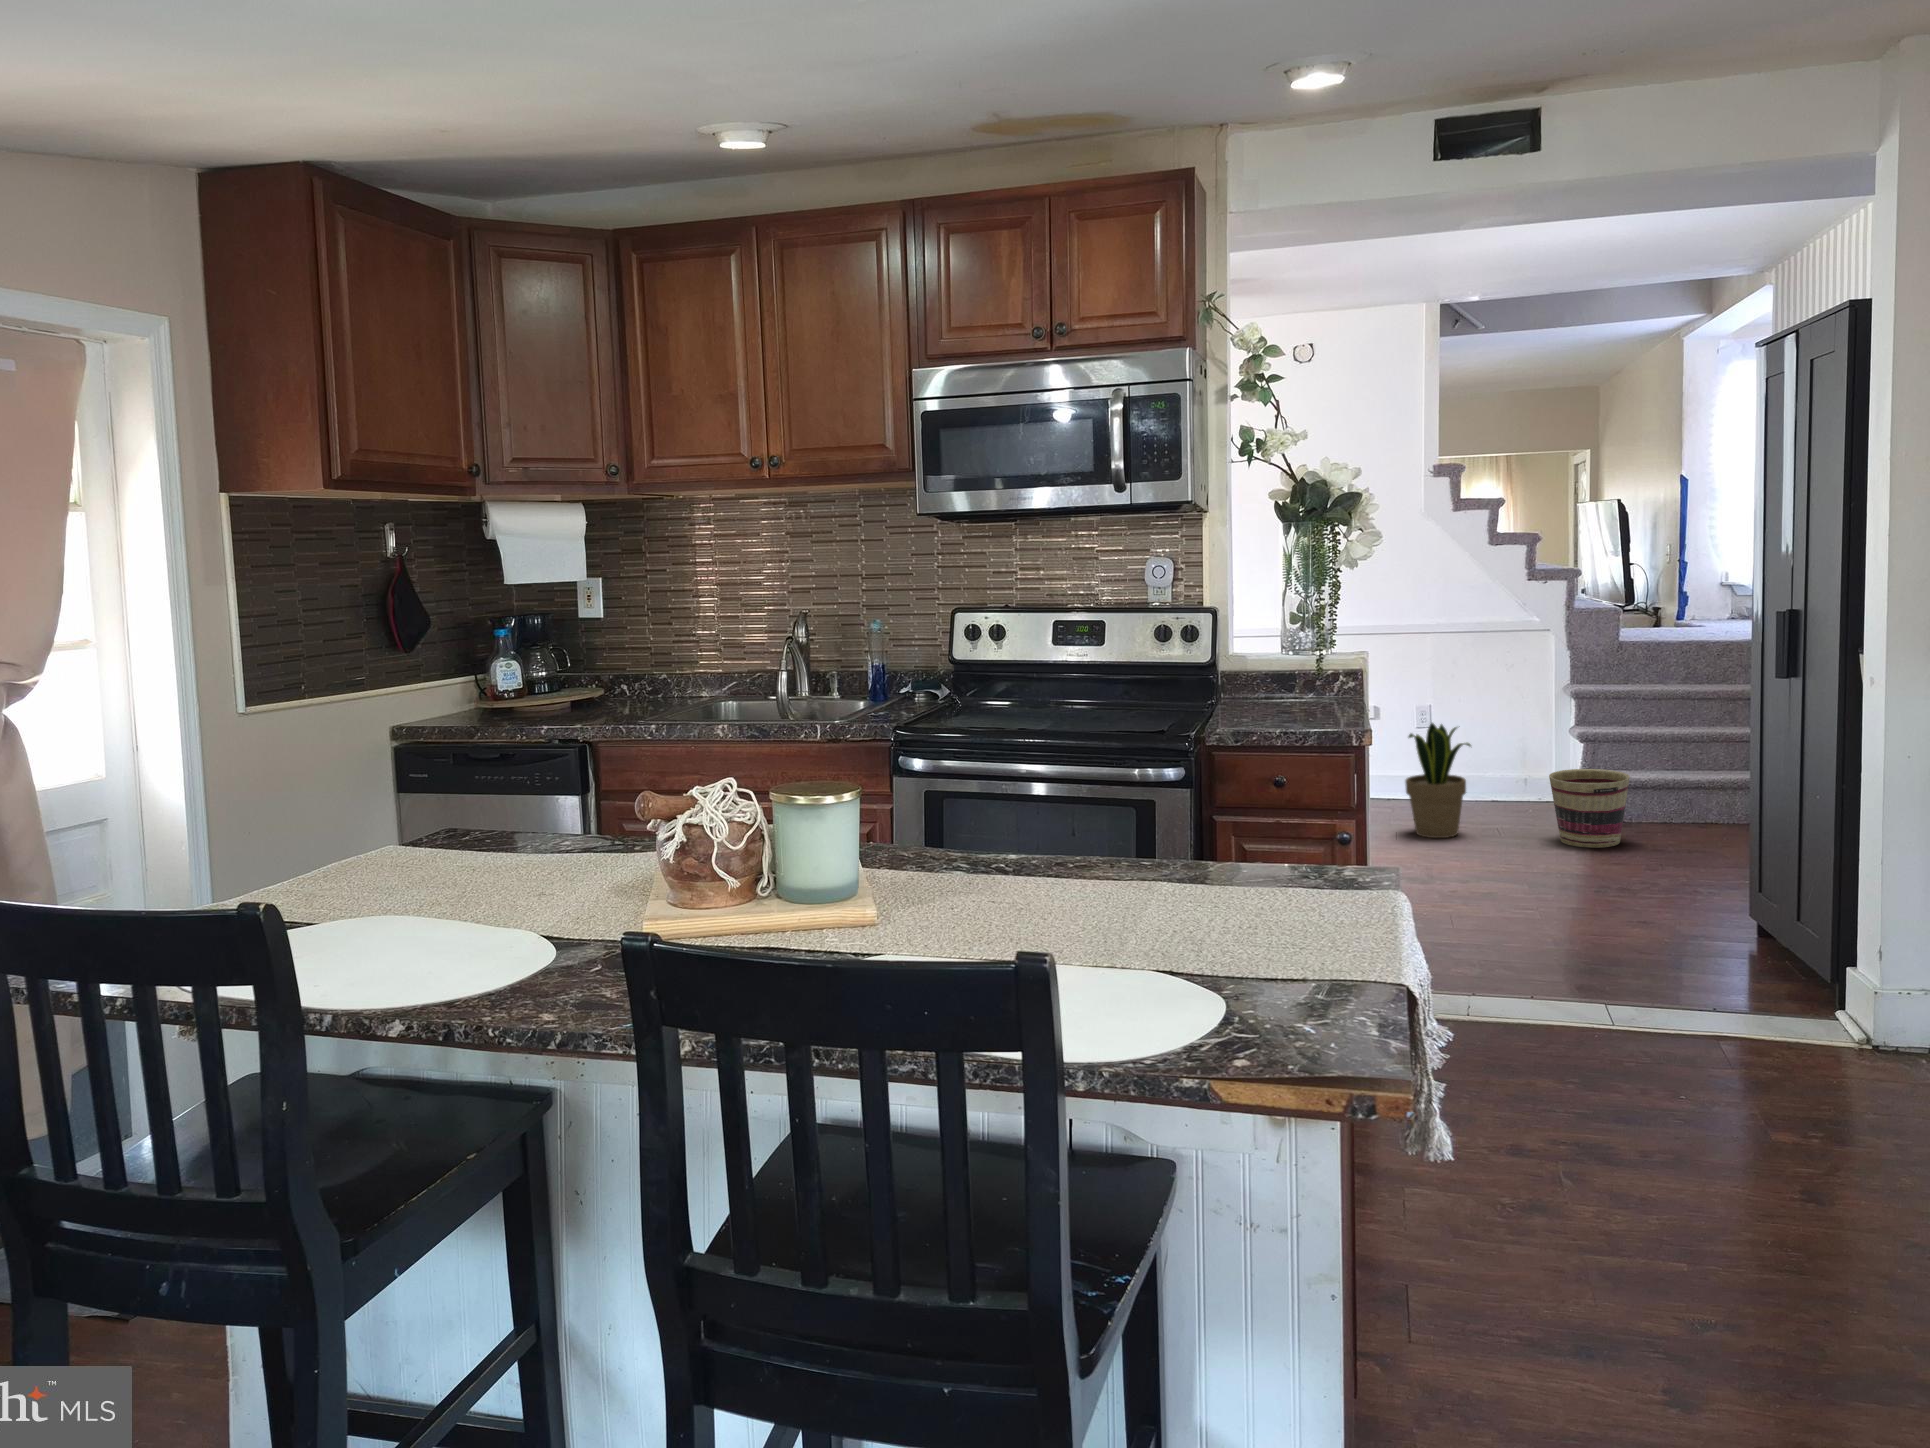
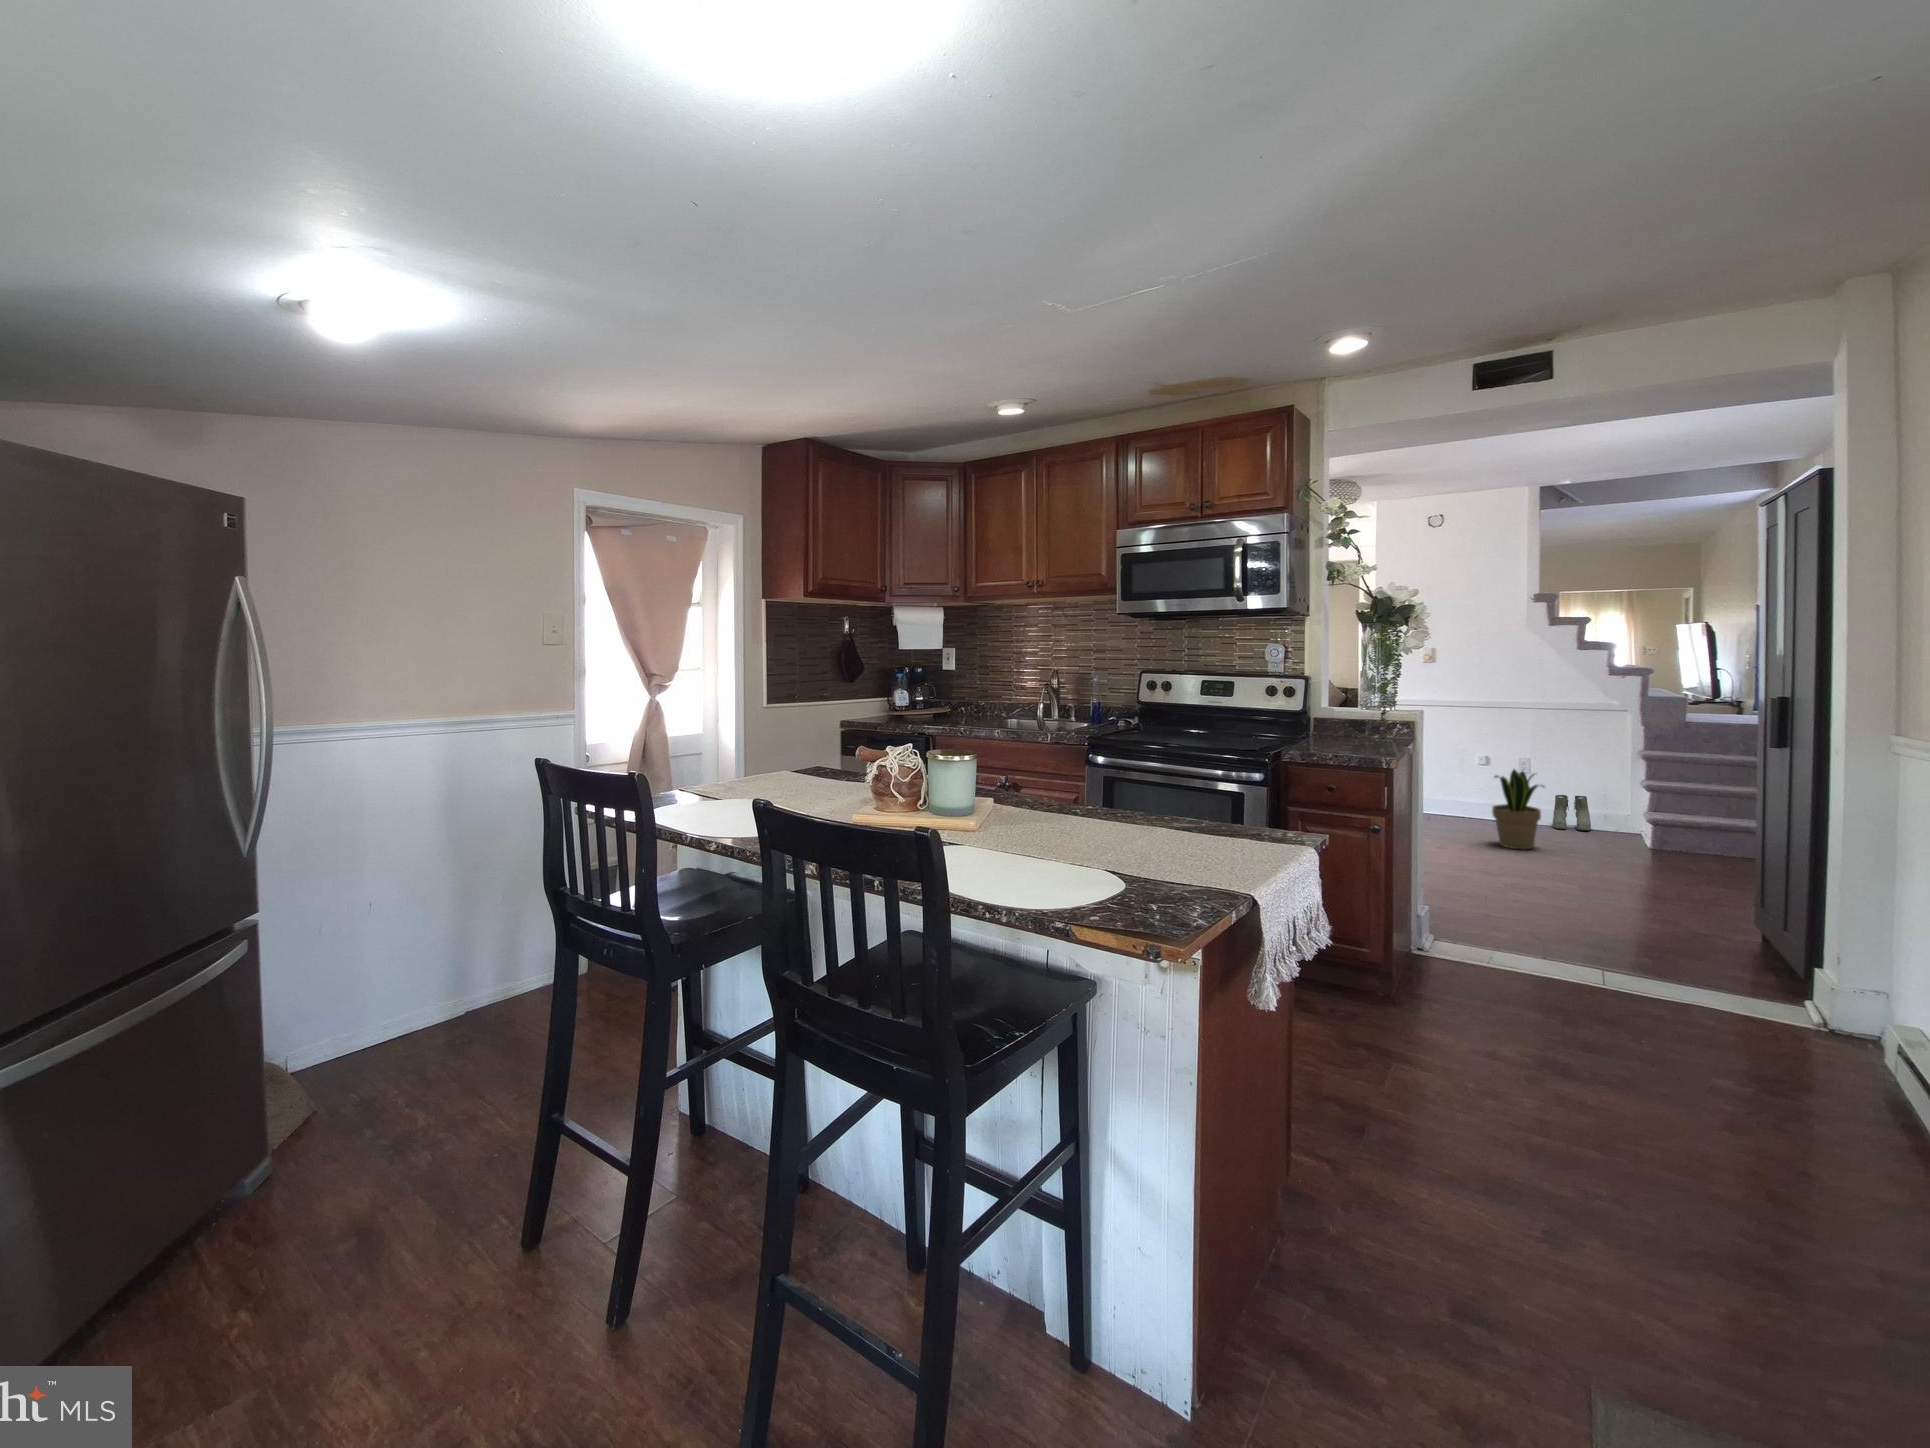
boots: none [1469,753,1515,802] -> present [1553,795,1591,831]
basket: present [1549,769,1630,848] -> none [1609,810,1678,868]

